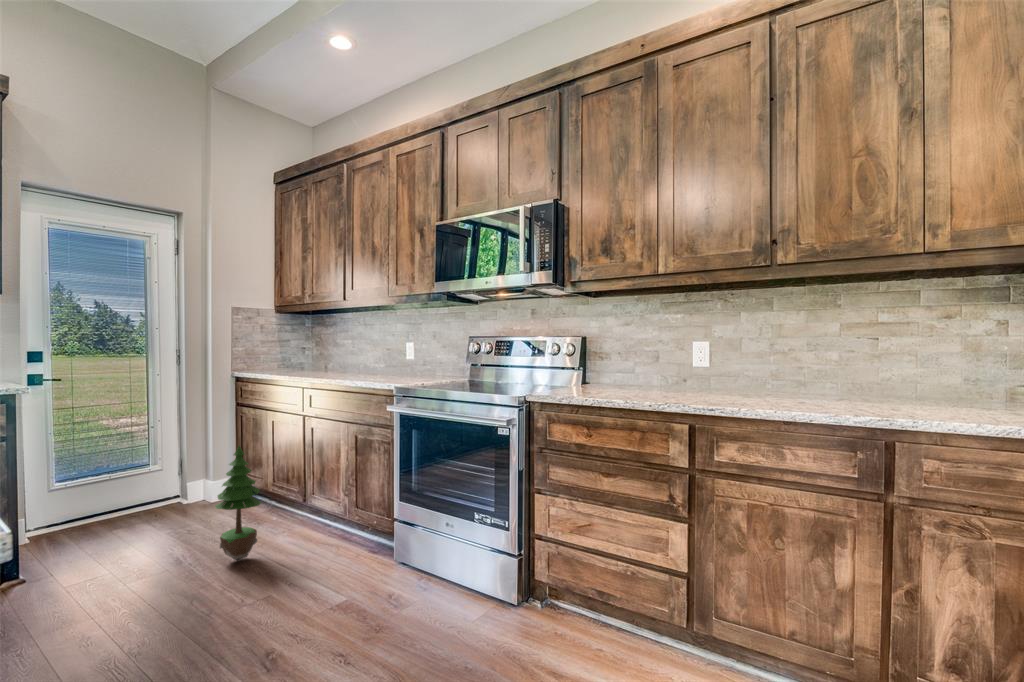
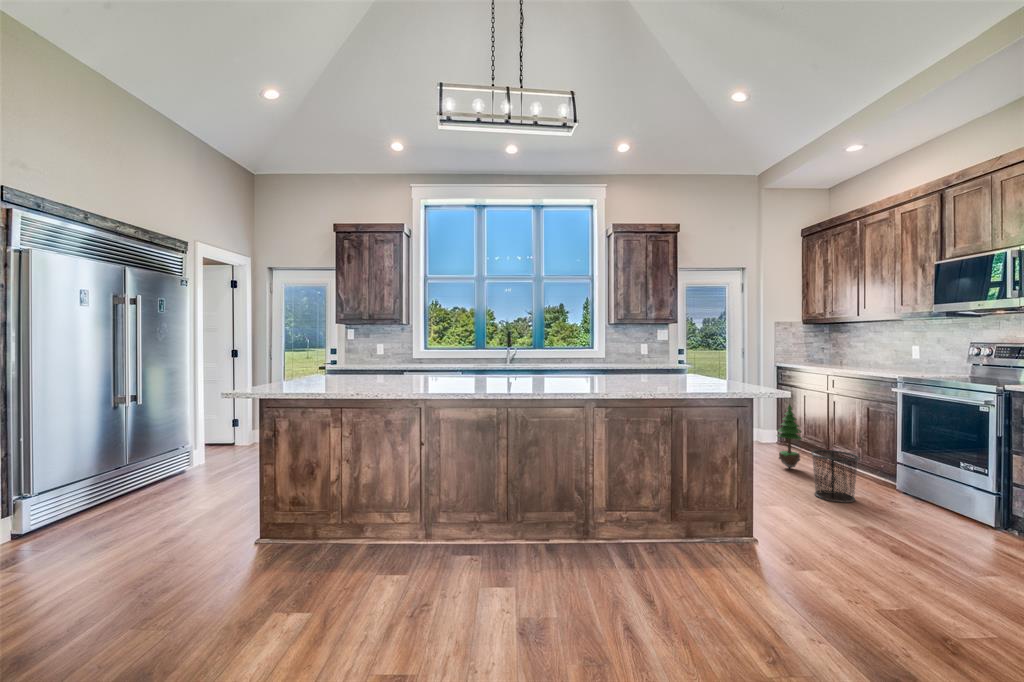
waste bin: none [261,529,344,641] -> present [811,450,859,503]

